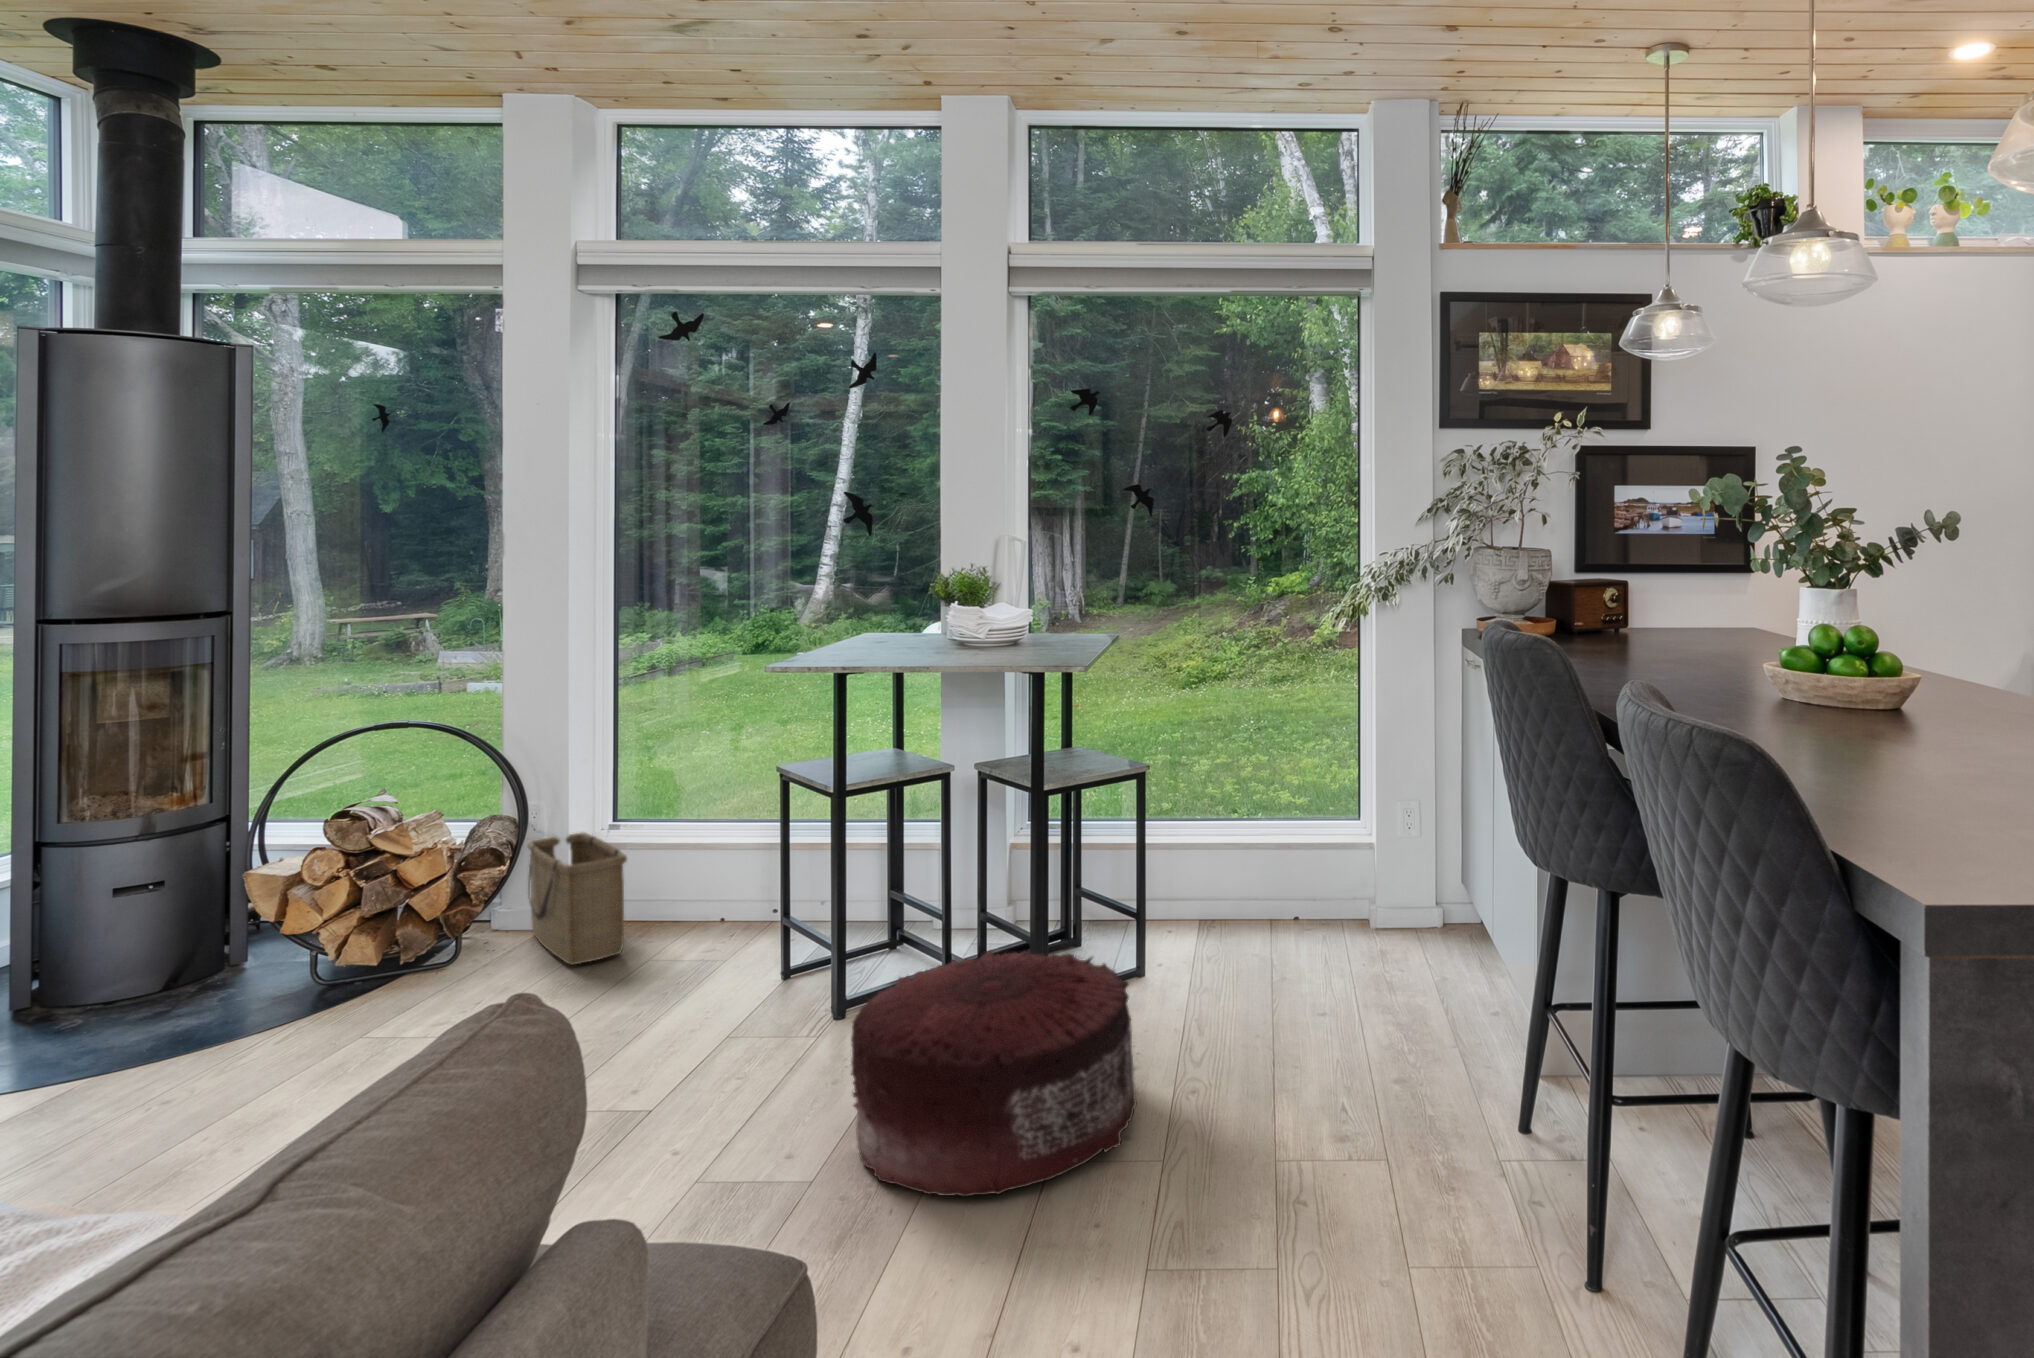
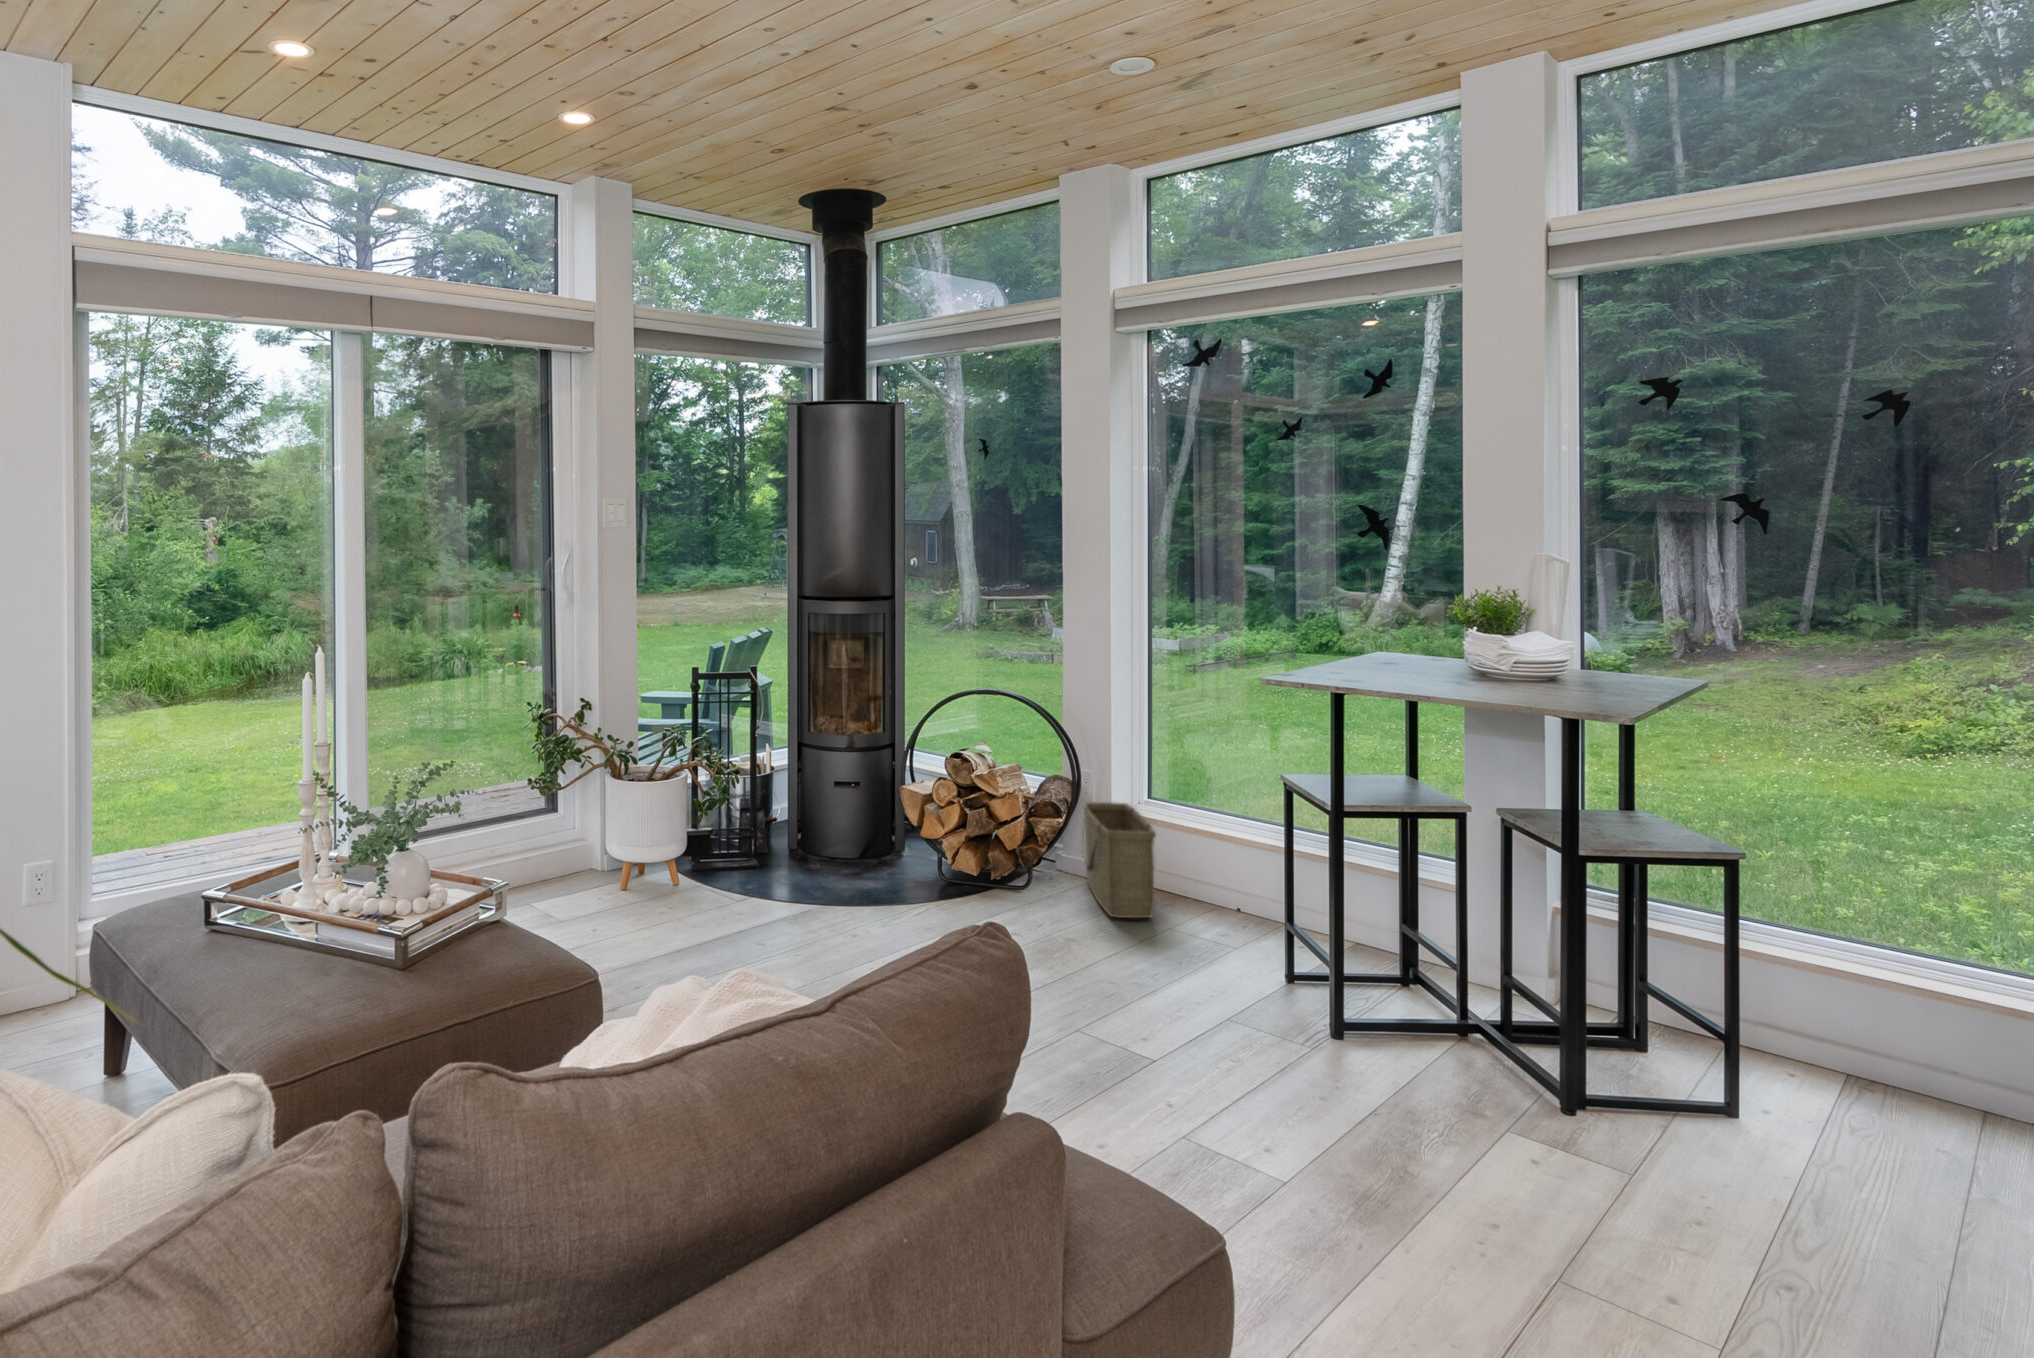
pouf: present [851,950,1137,1197] -> none [1320,1012,1669,1286]

